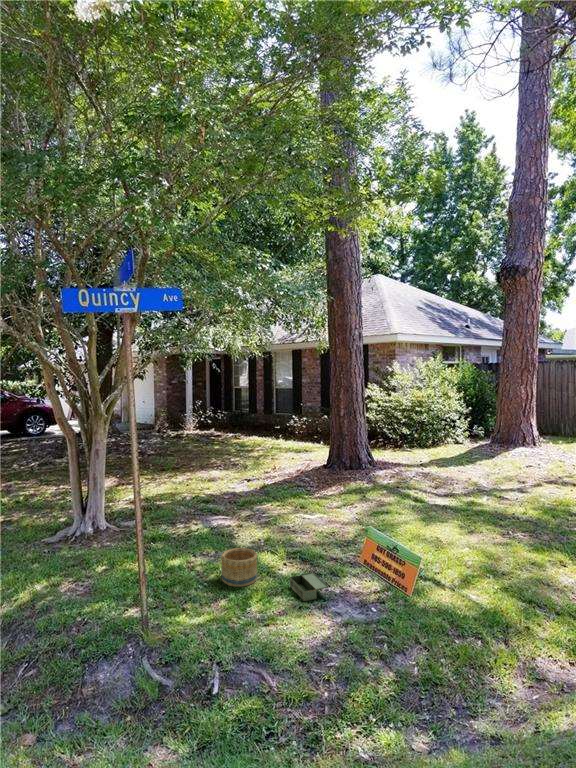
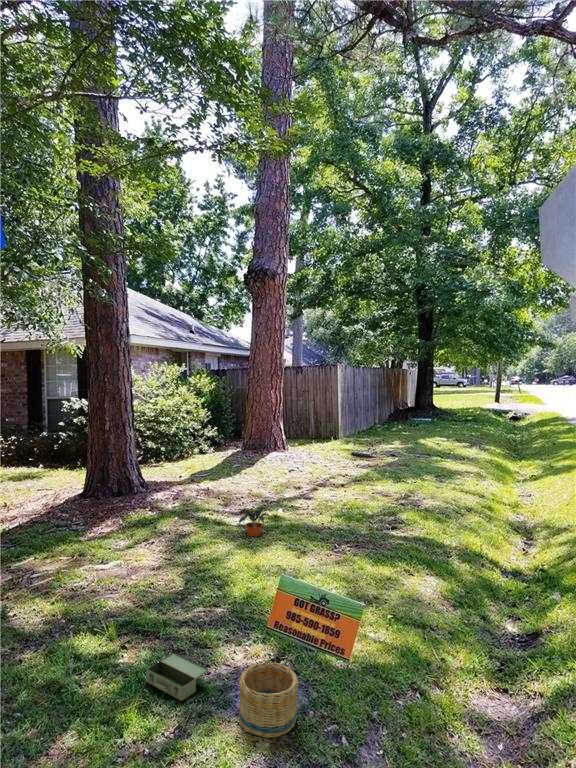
potted plant: none [427,489,457,514] -> present [239,507,269,537]
basket: present [221,548,257,587] -> present [239,663,298,738]

